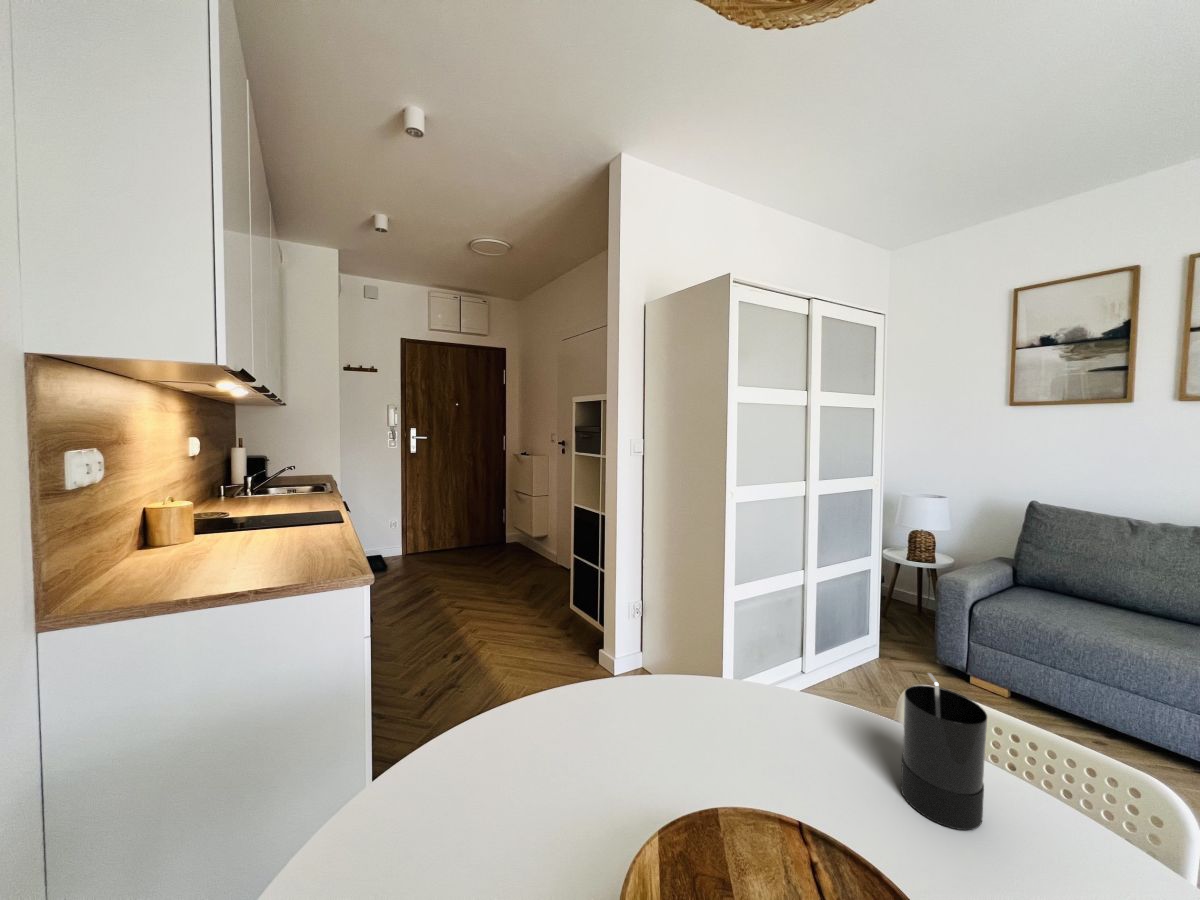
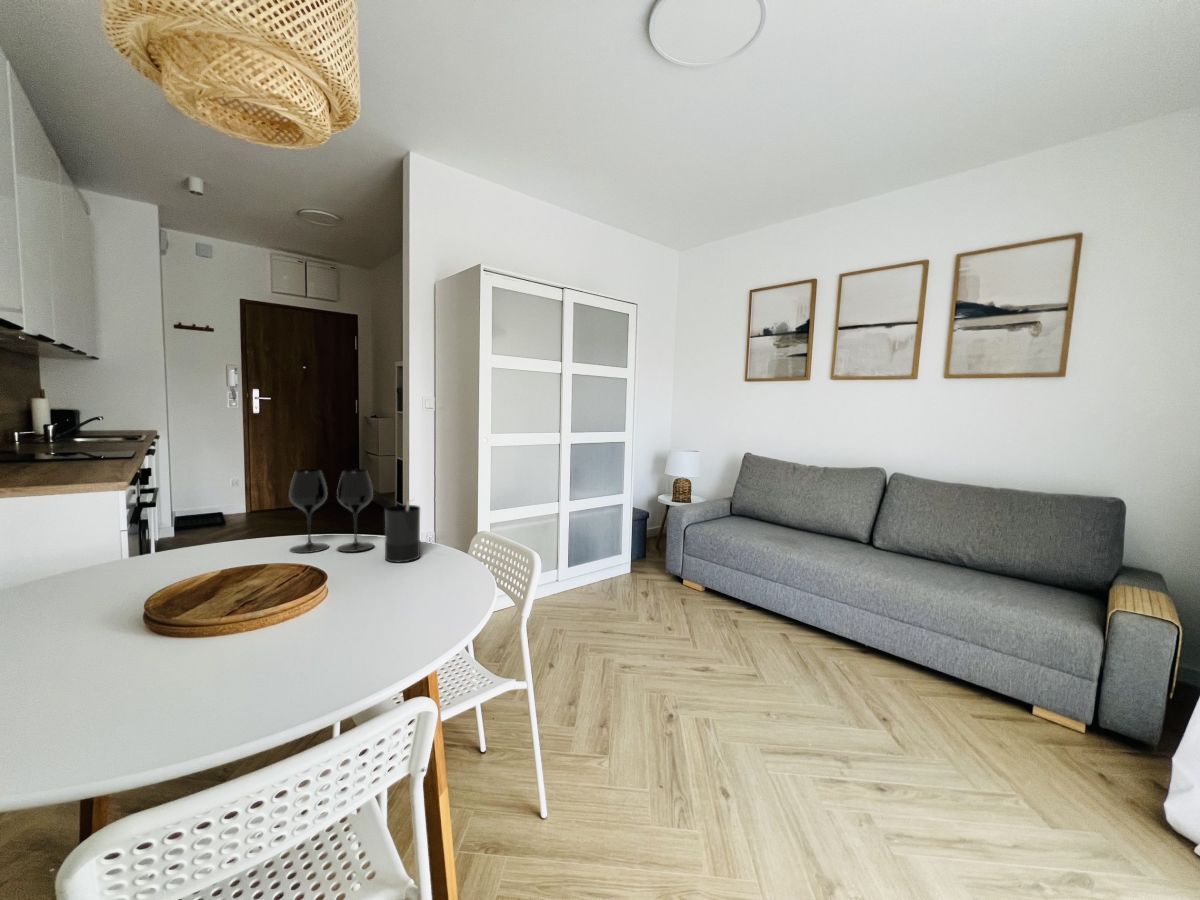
wine glass: none [694,604,839,777] -> present [289,469,374,553]

